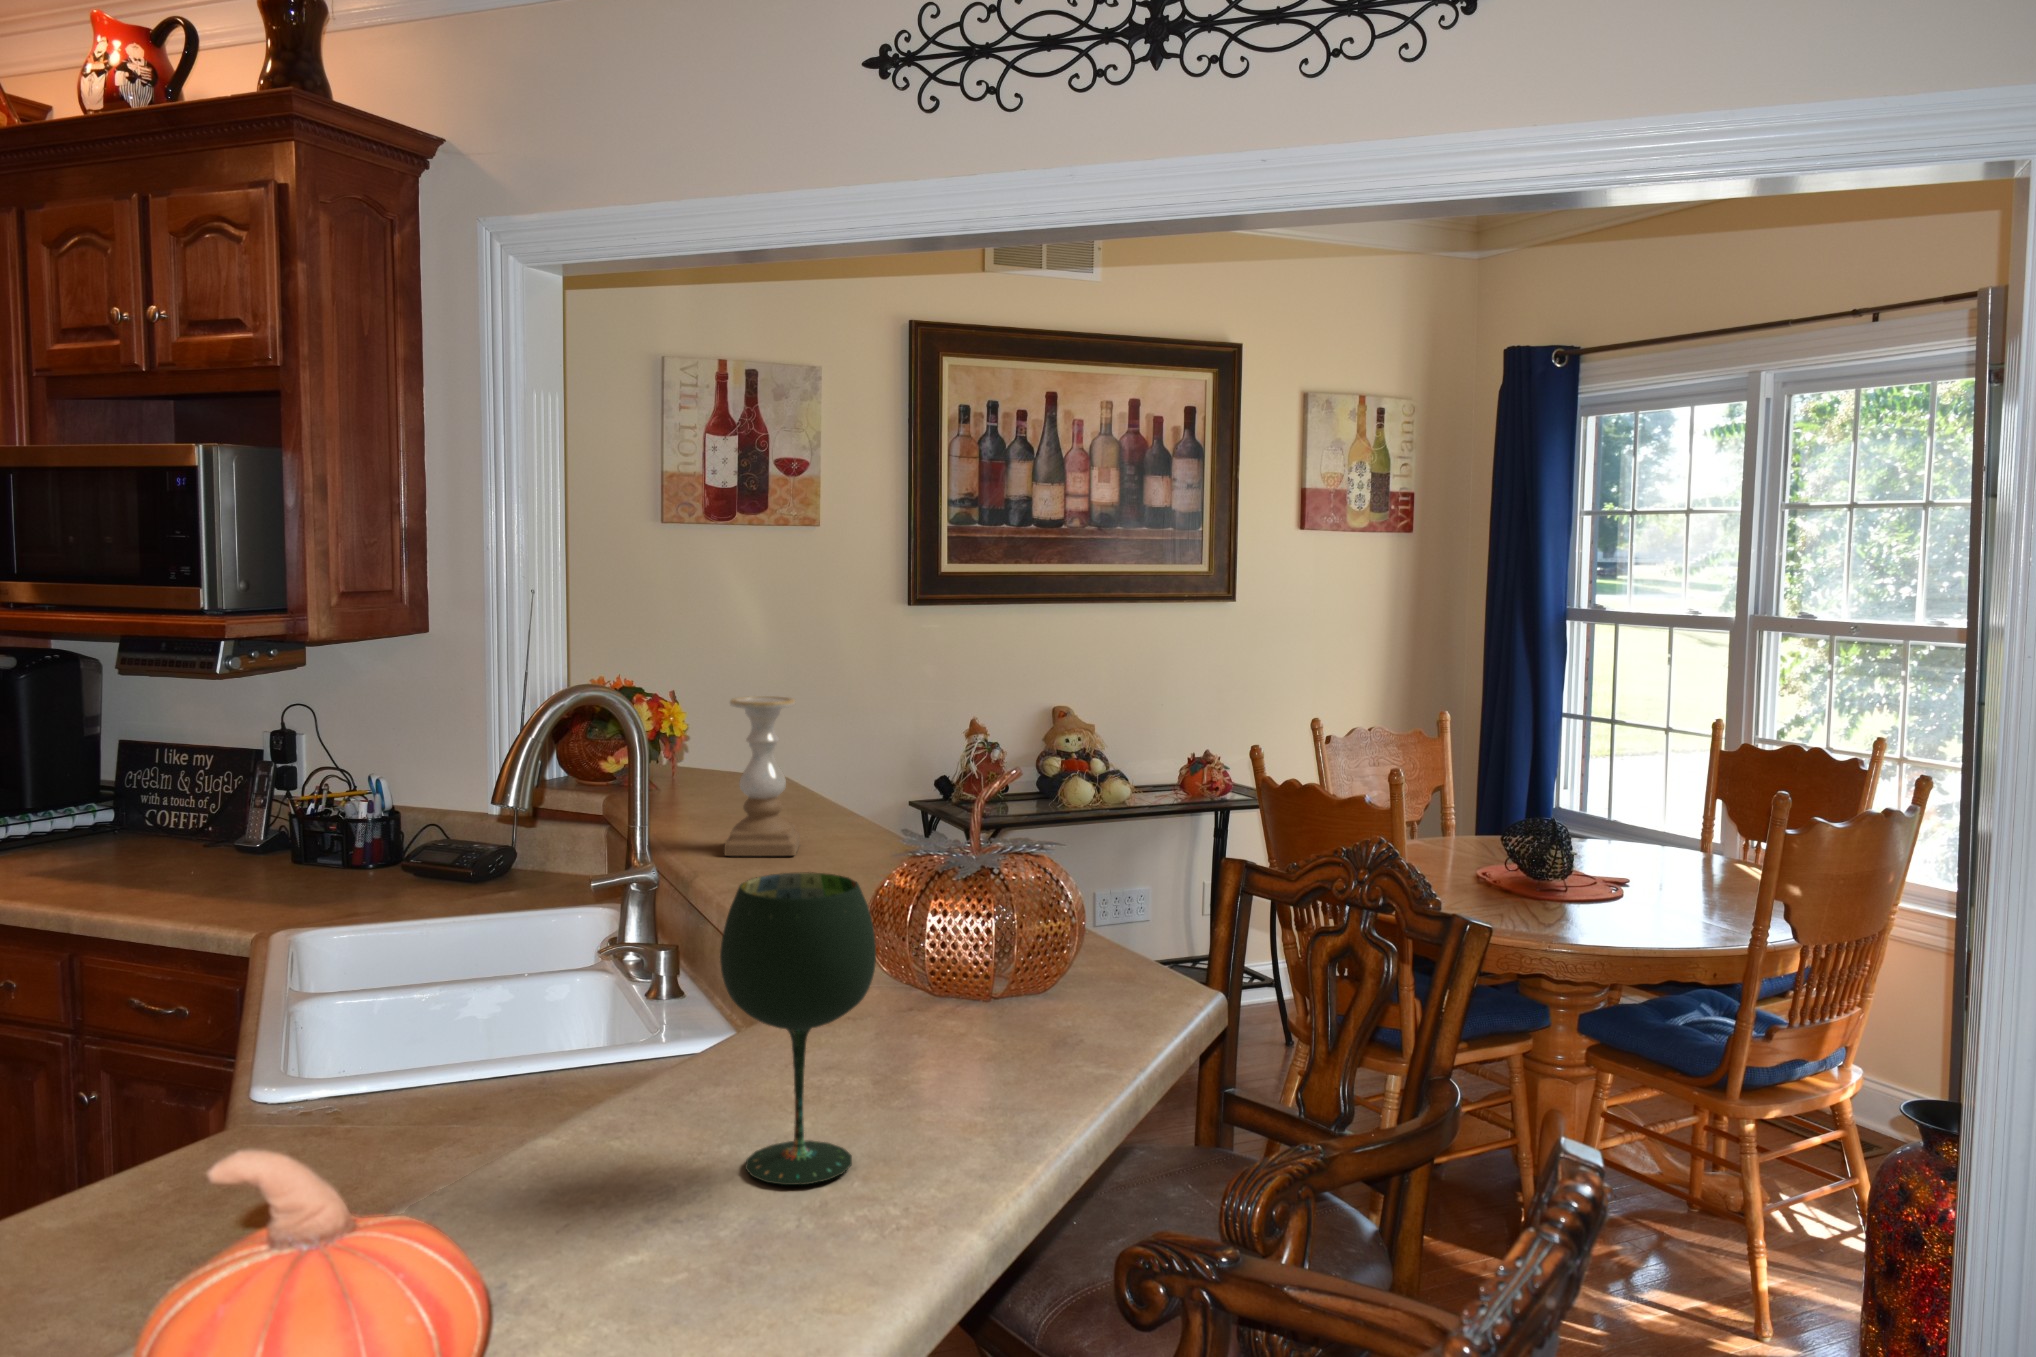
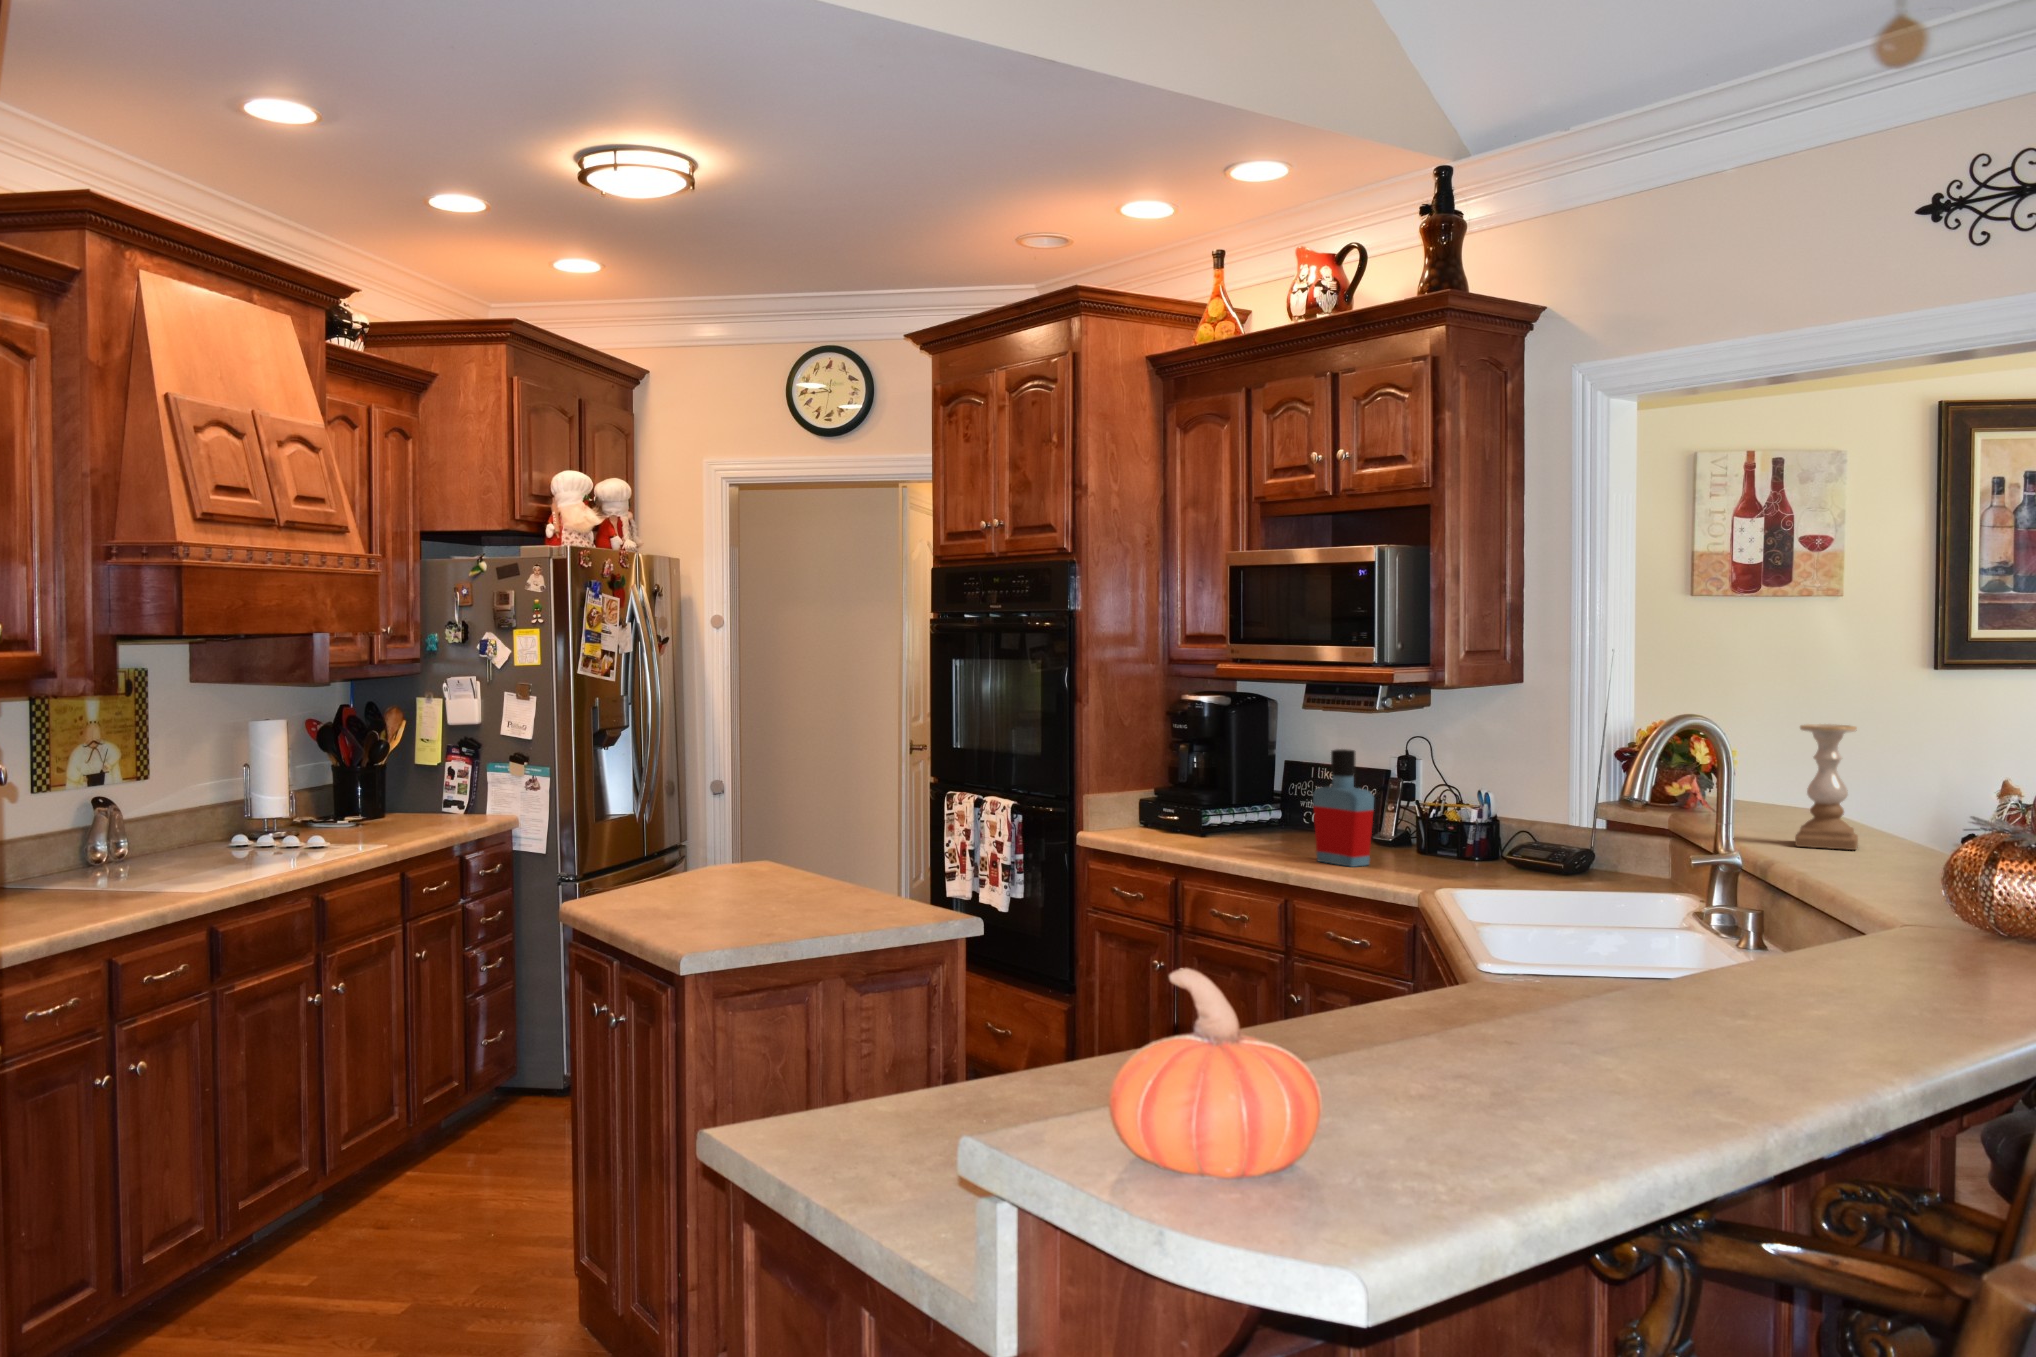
bottle: none [99,738,192,908] -> present [1313,749,1374,867]
wine glass: present [720,872,876,1185] -> none [1868,787,1974,968]

